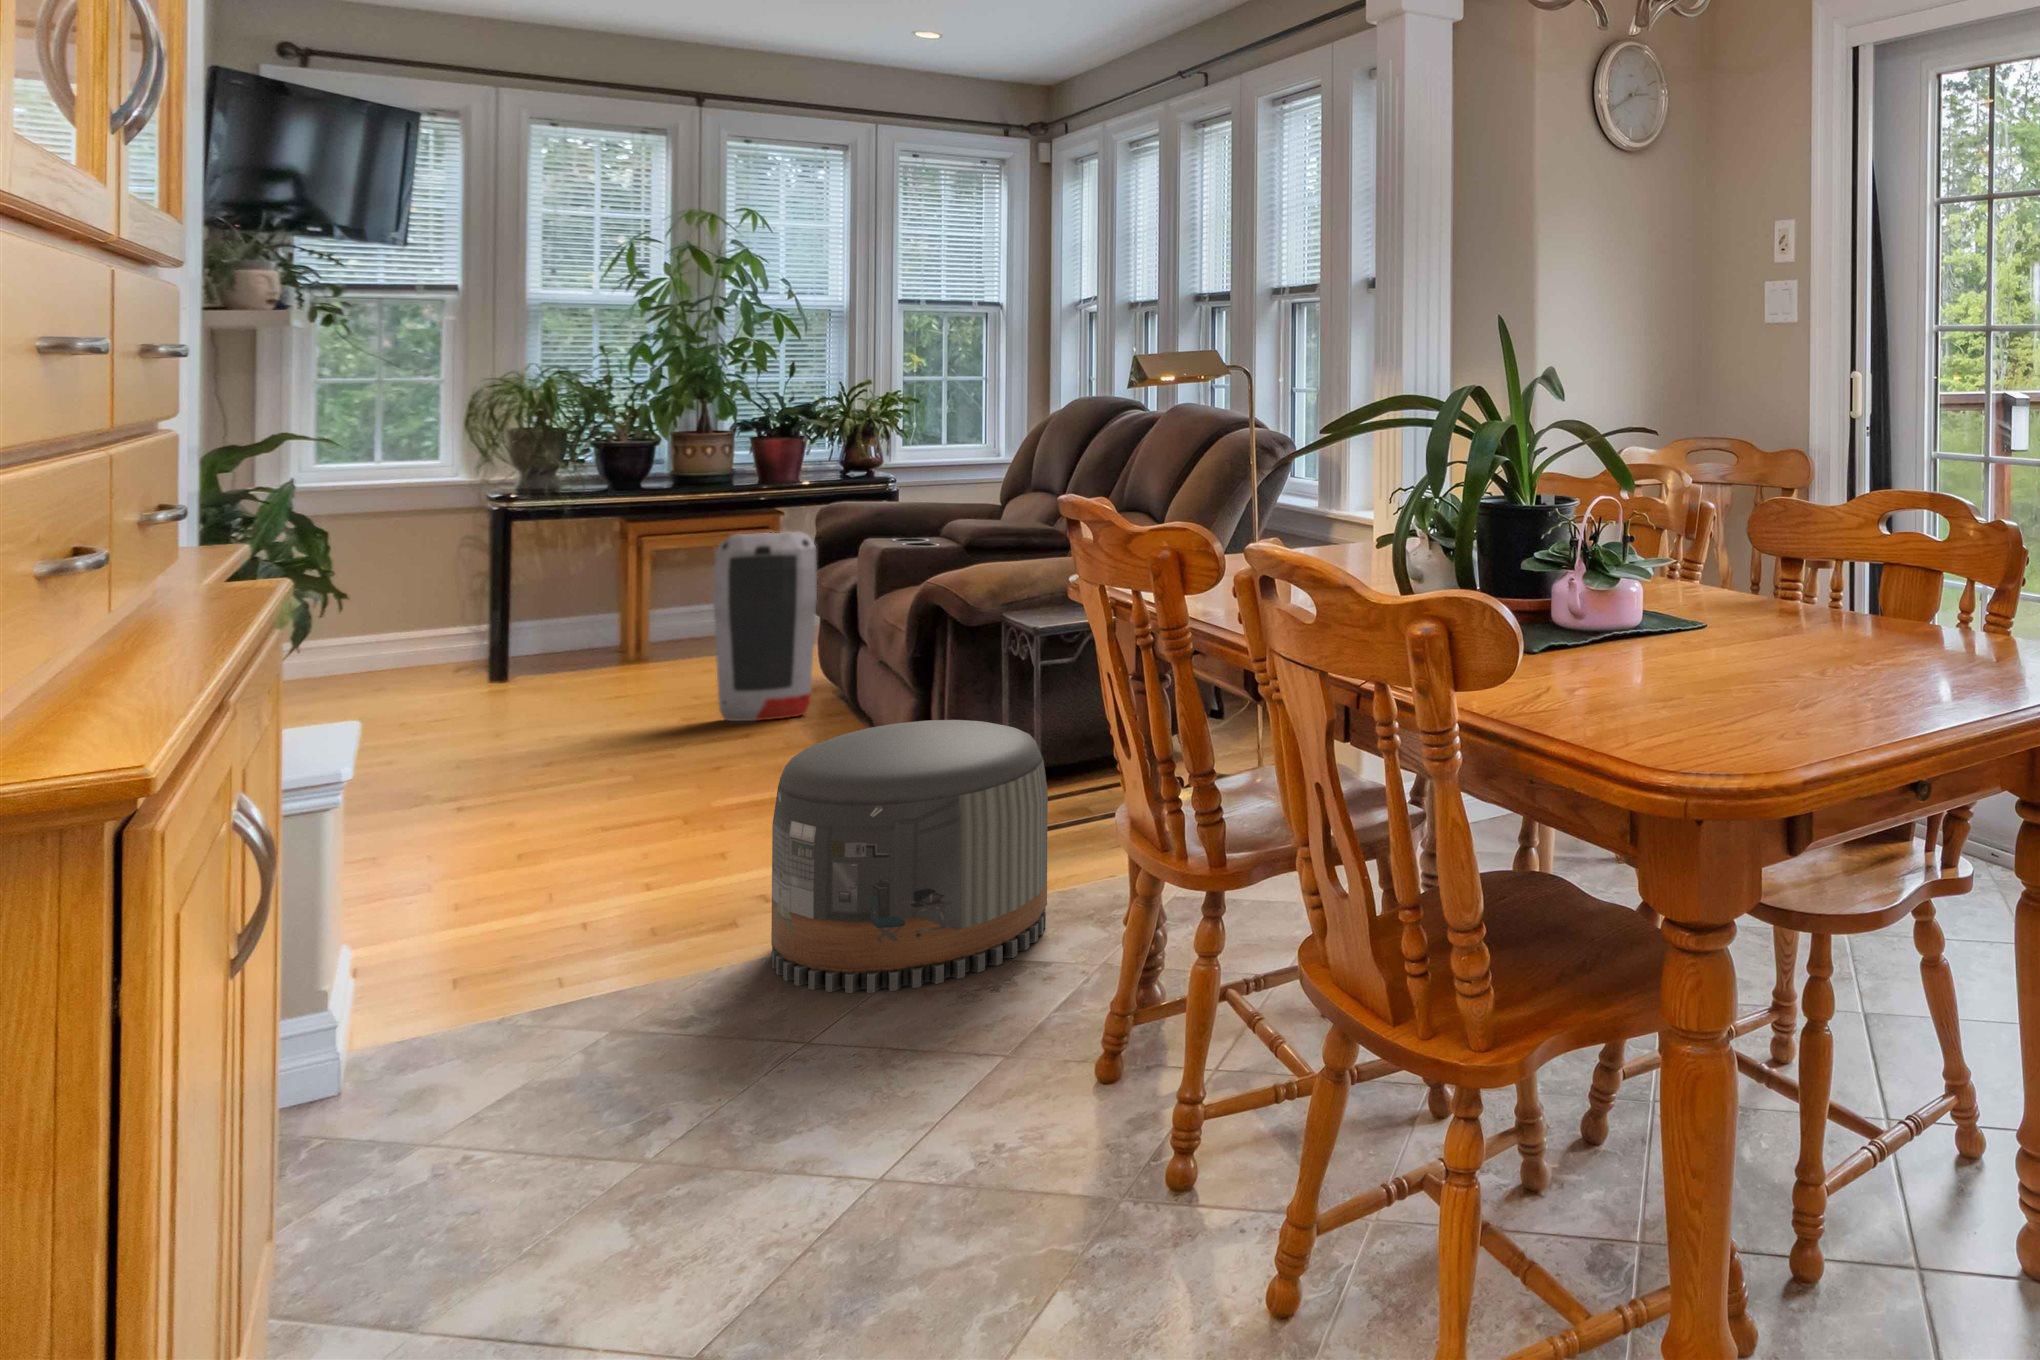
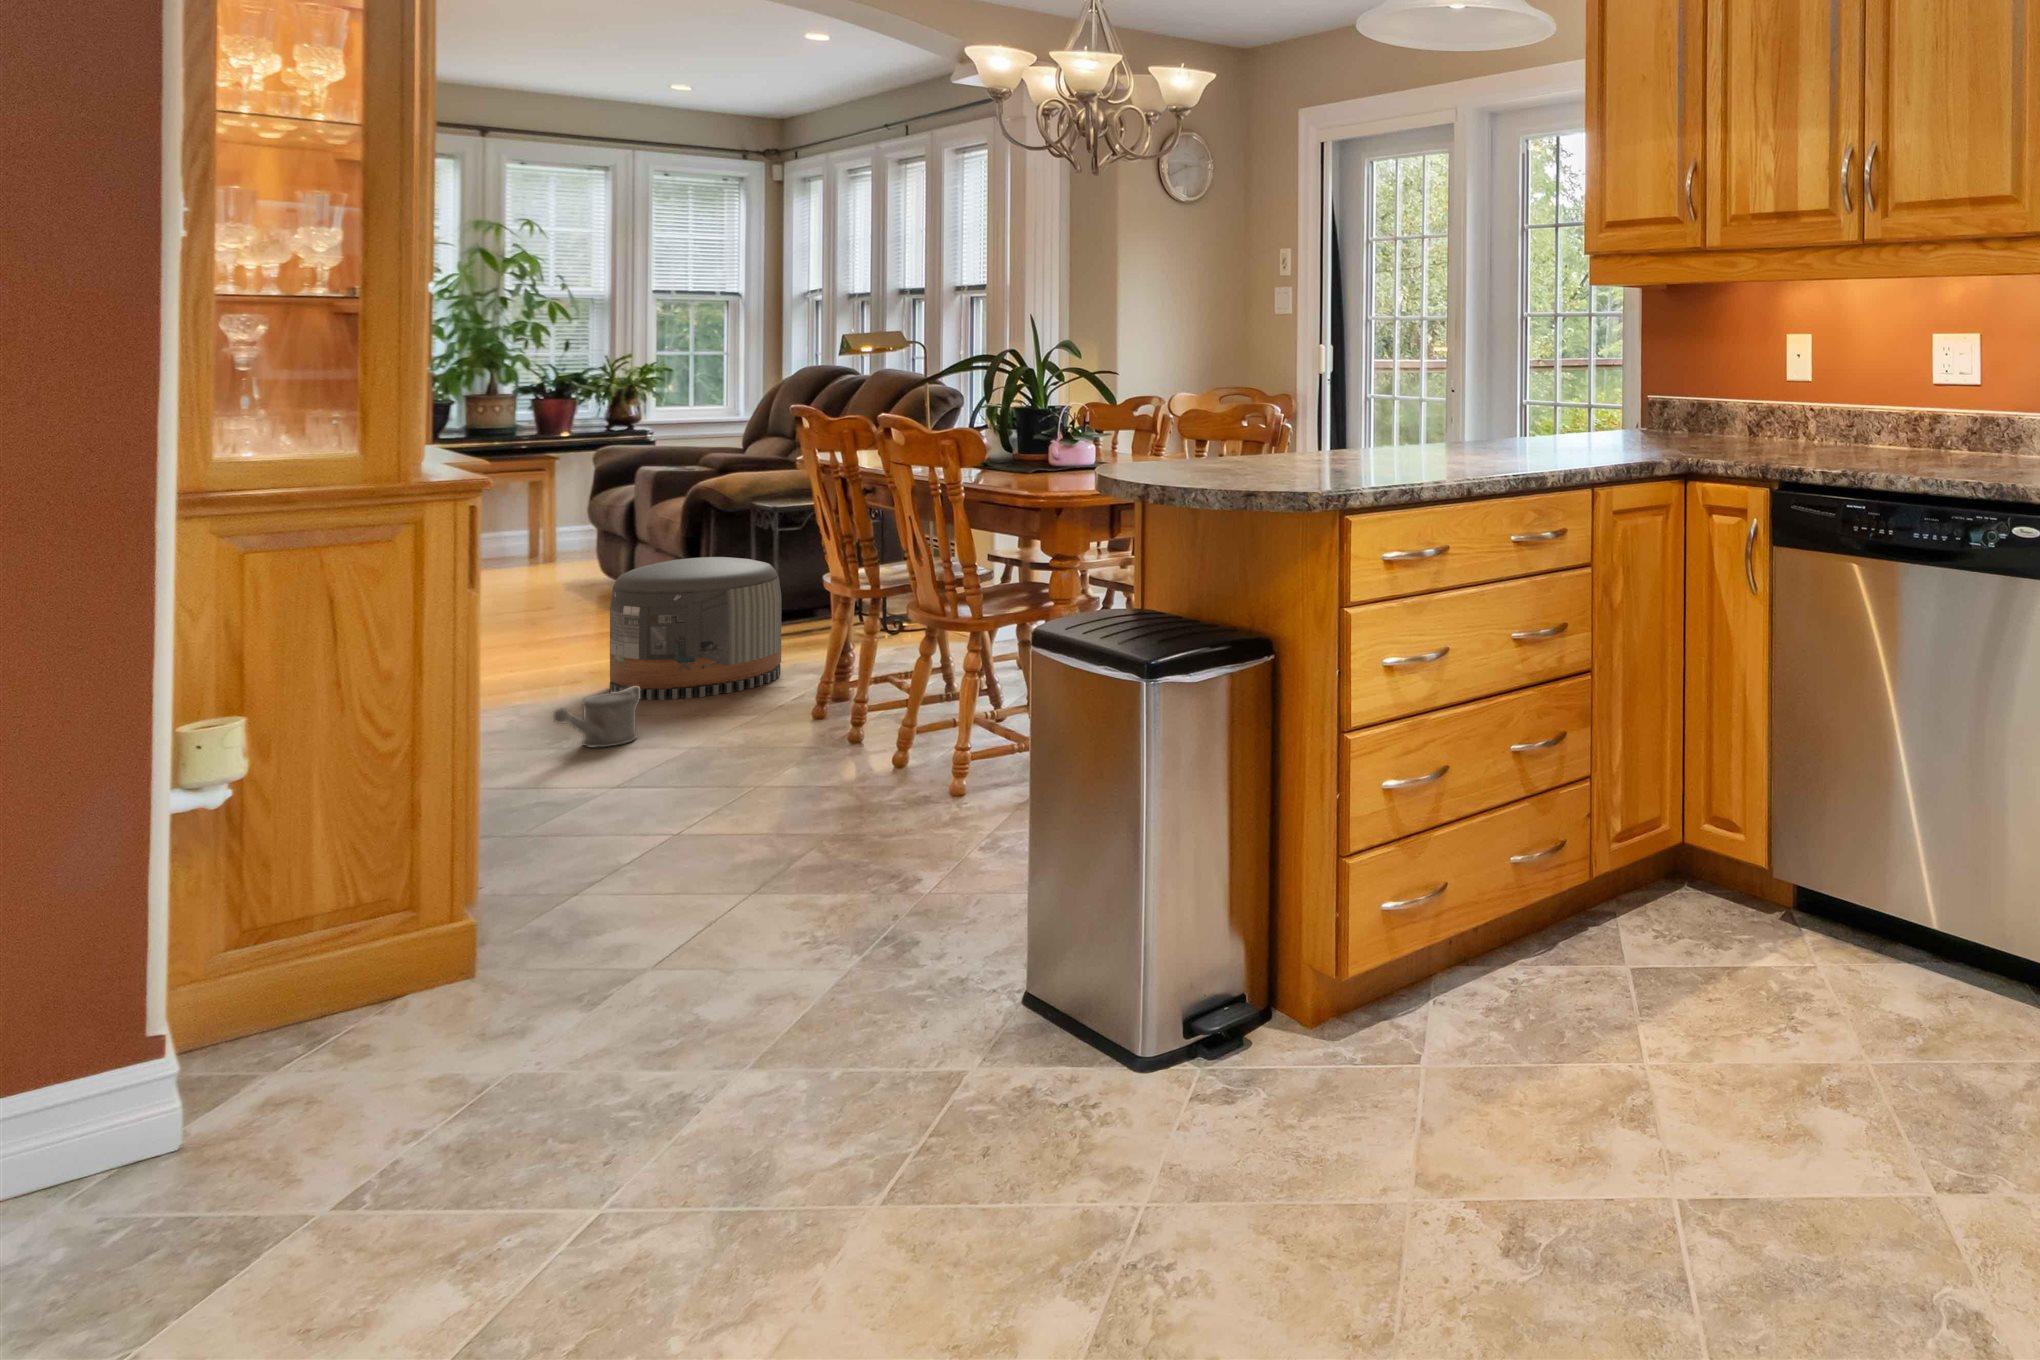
air purifier: present [713,532,817,721] -> none [522,464,603,601]
watering can: none [608,1016,796,1167] -> present [553,687,640,748]

